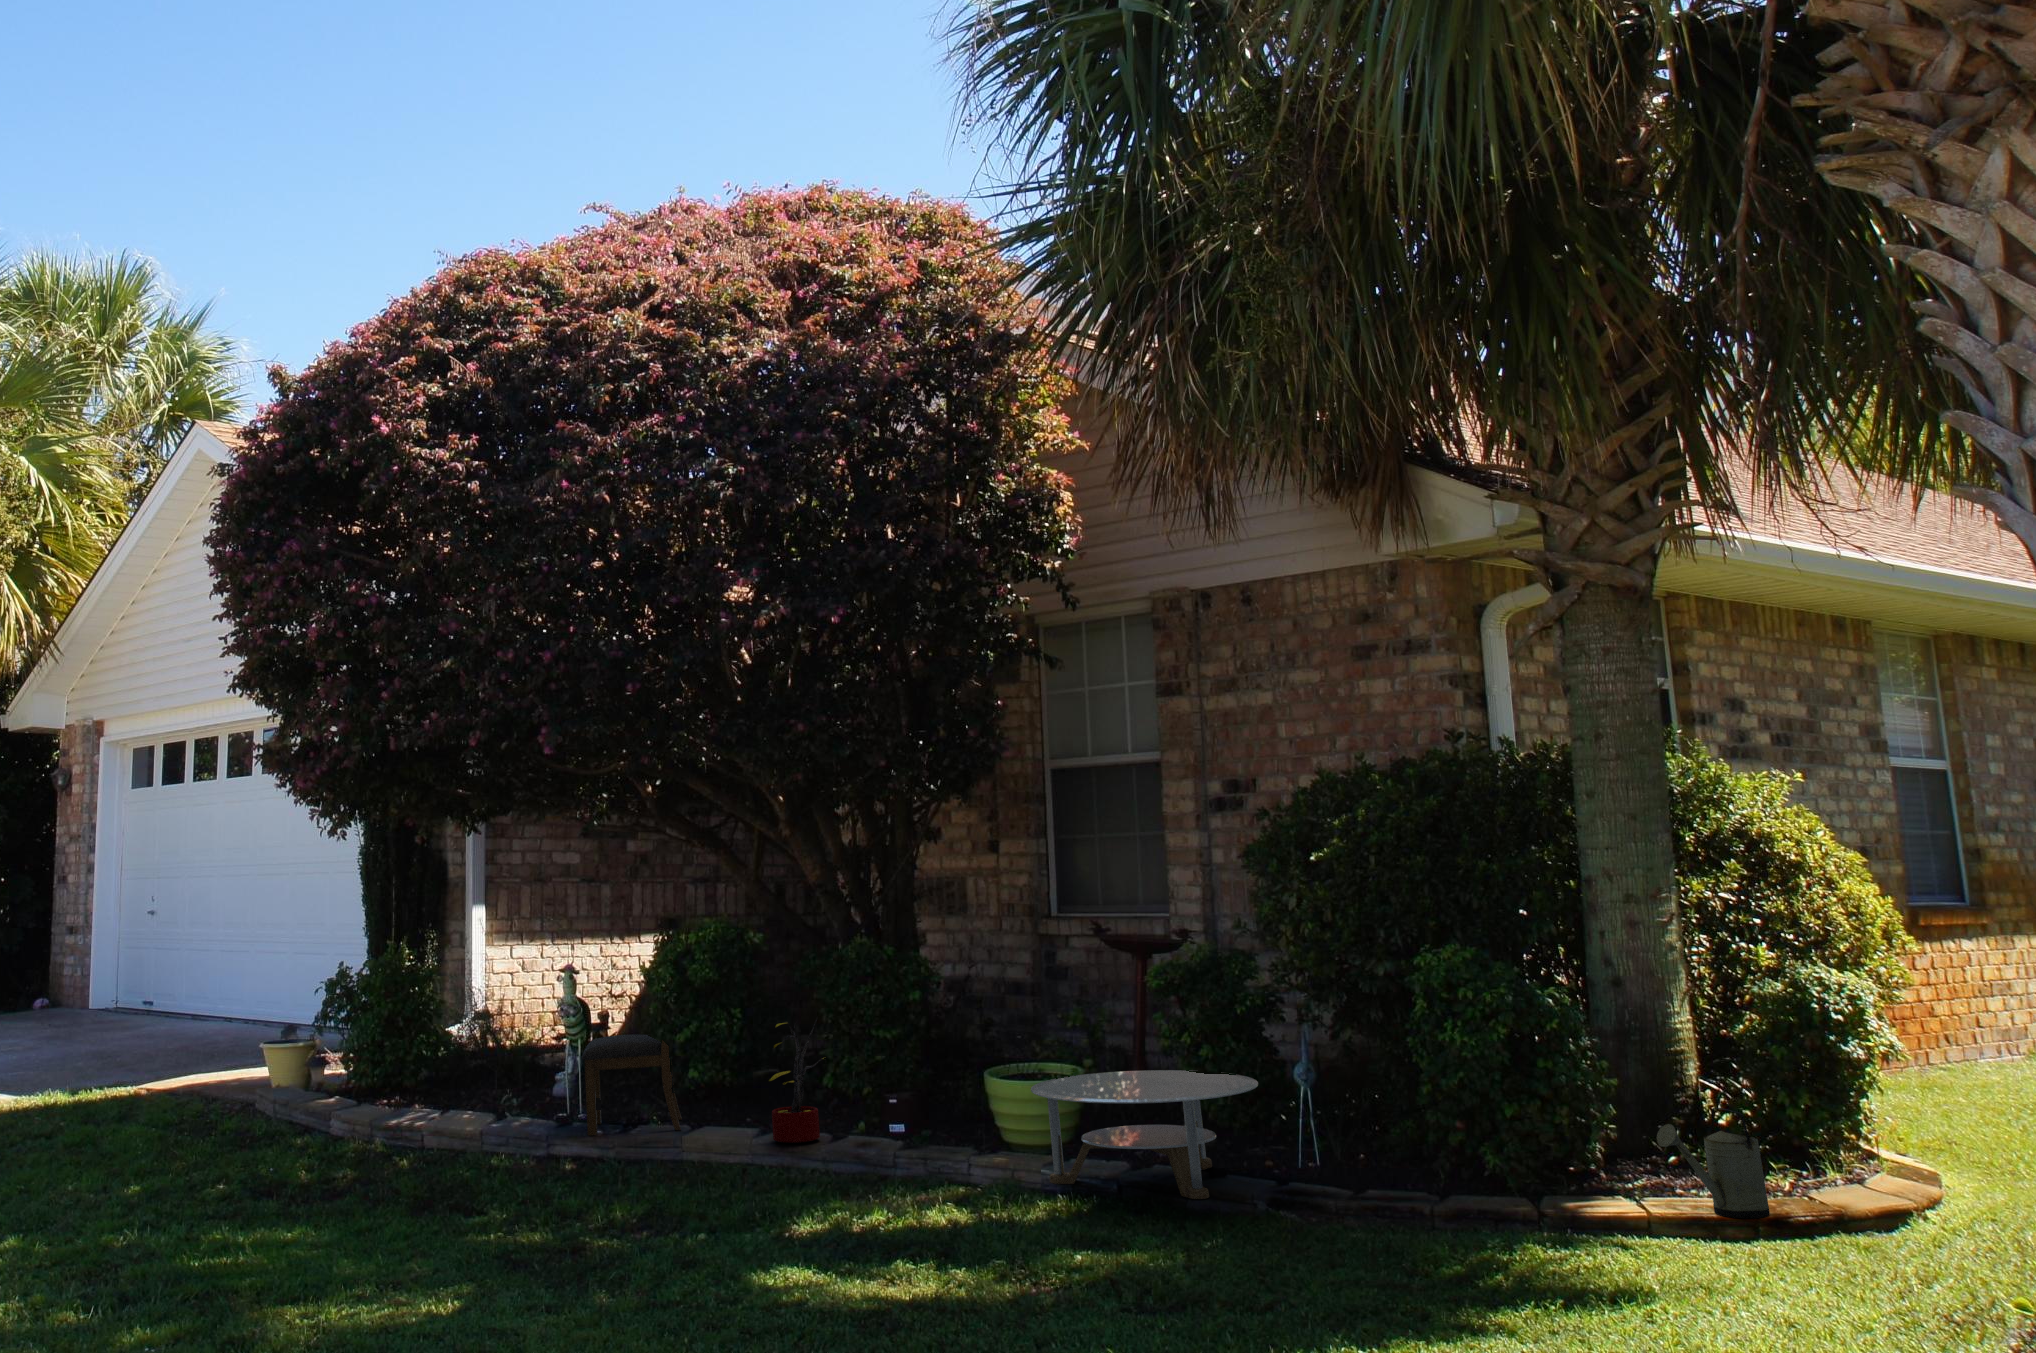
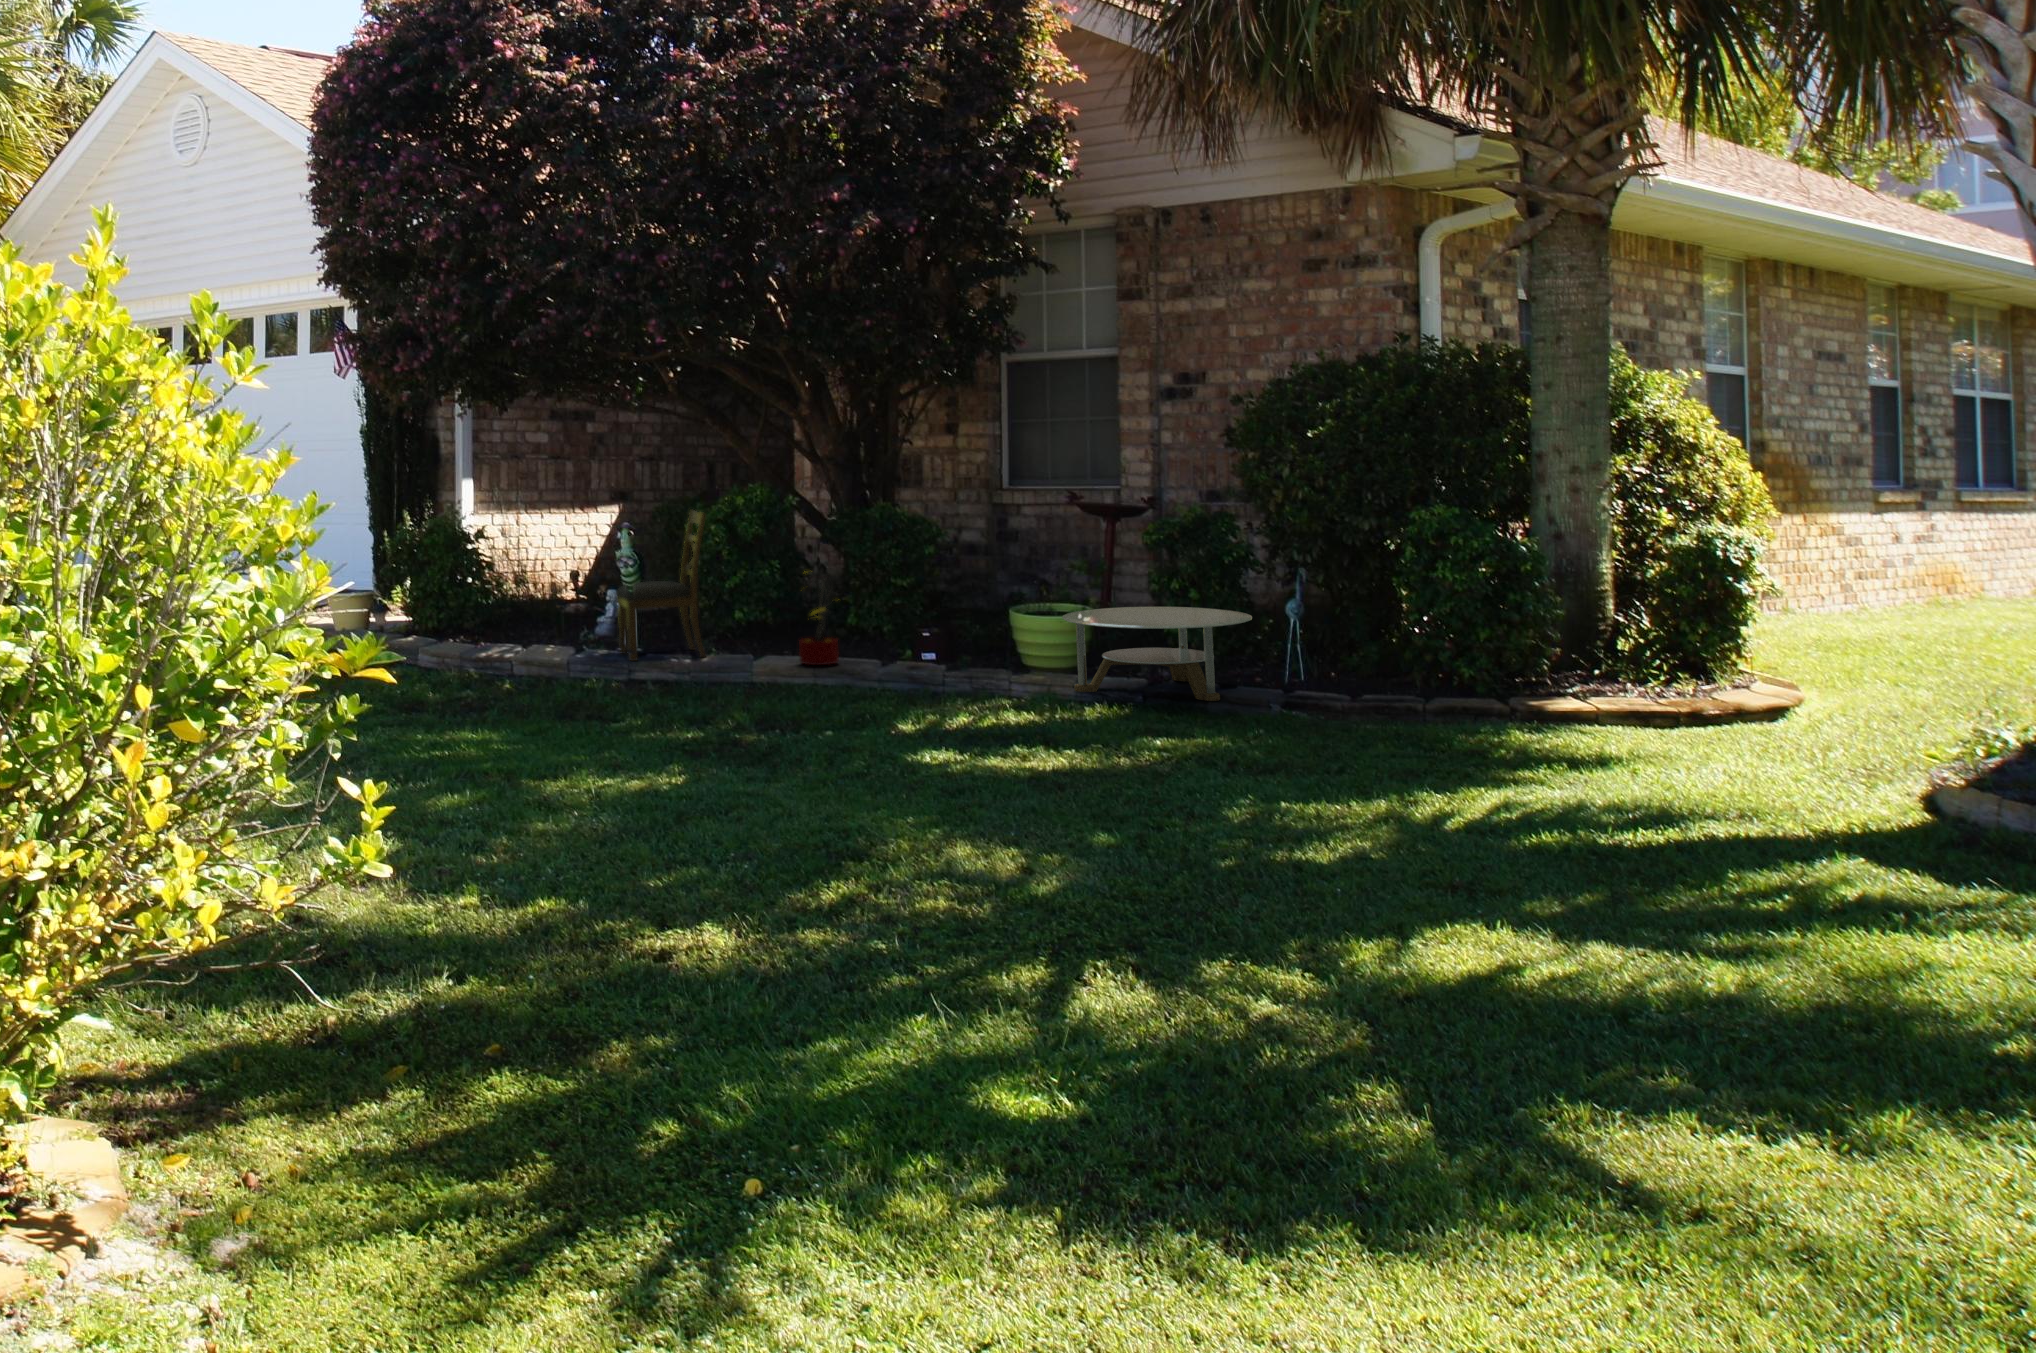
watering can: present [1657,1108,1770,1218] -> none [1594,631,1670,710]

